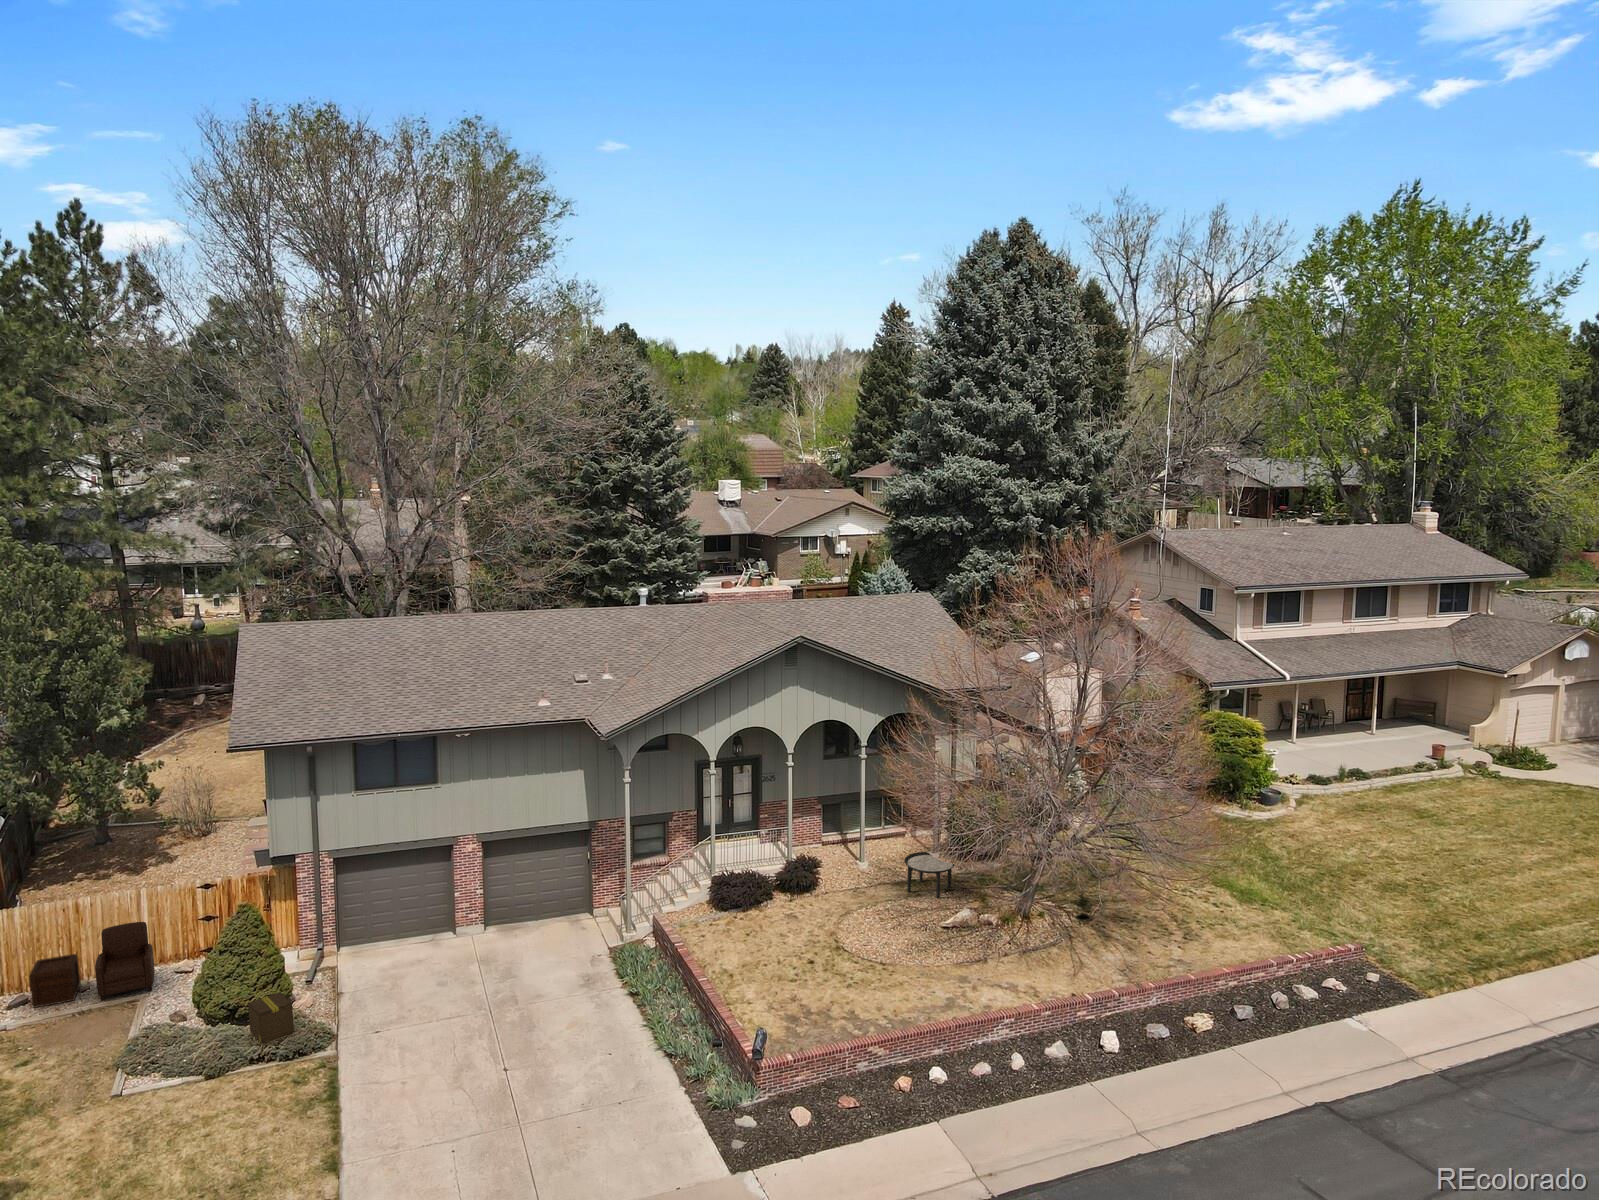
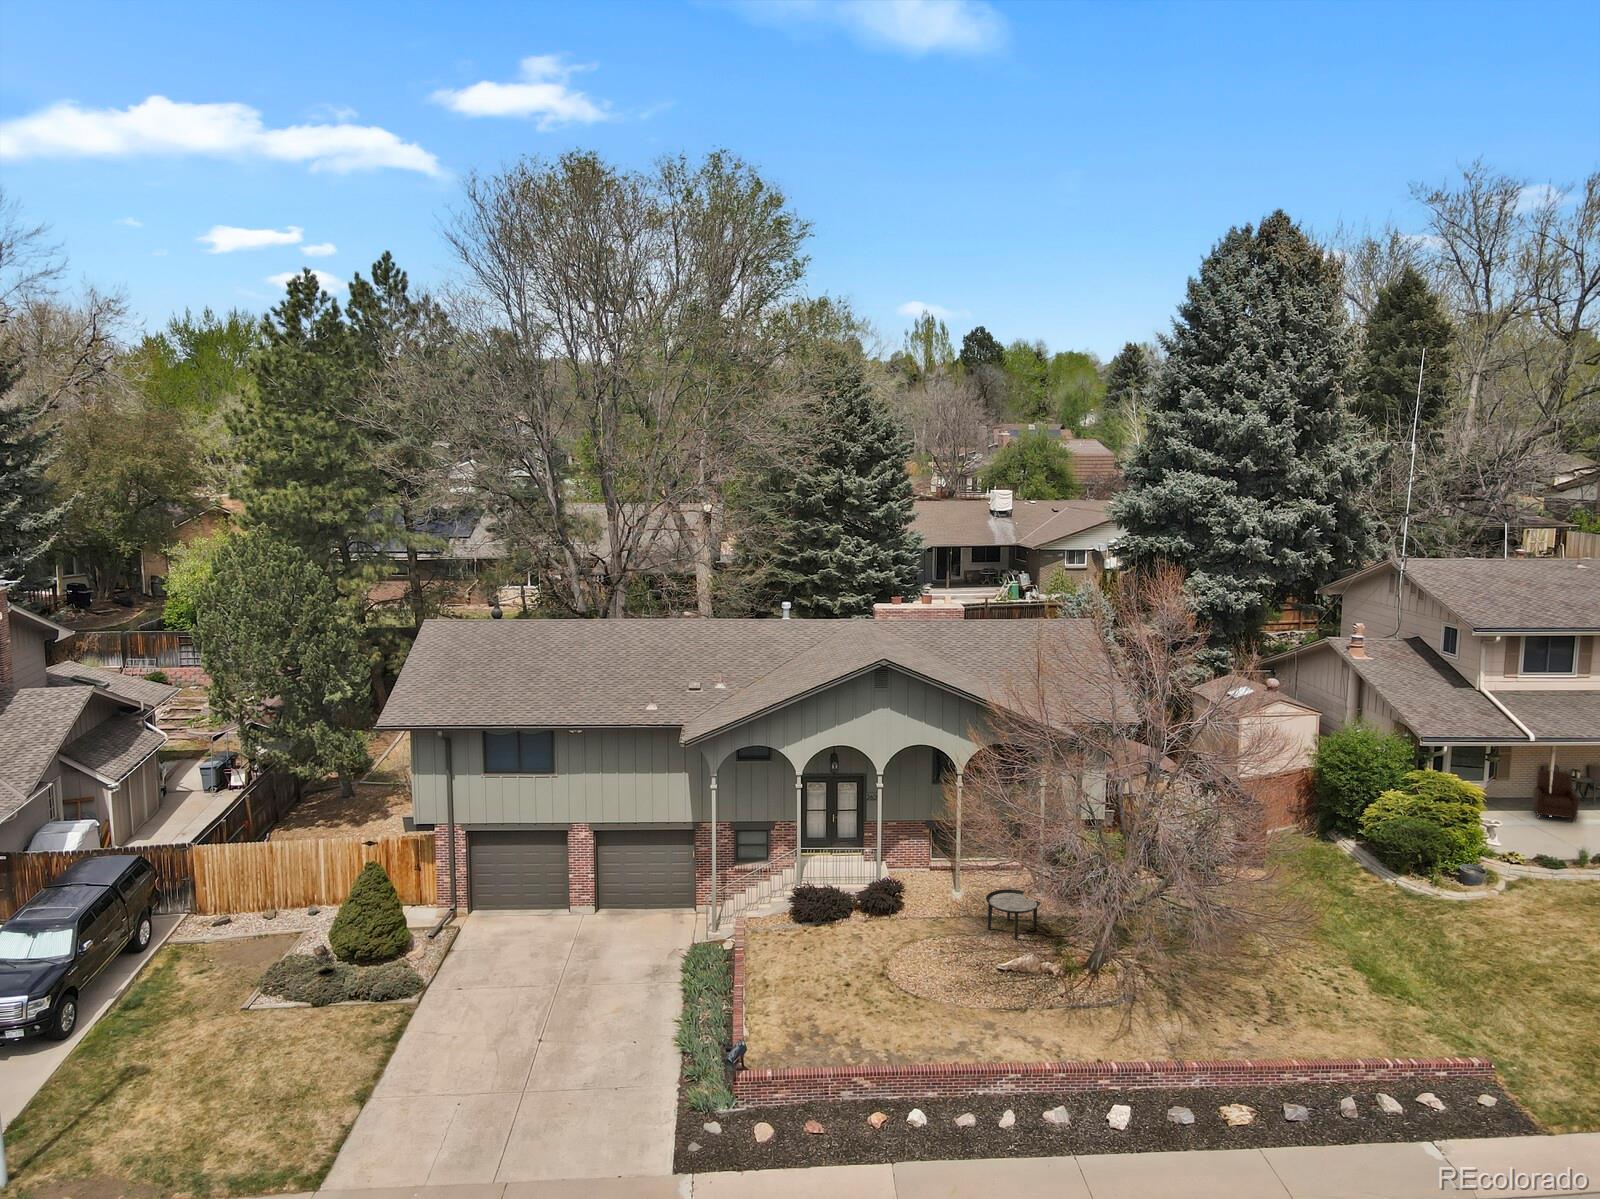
potted tree: present [1075,890,1092,921] -> present [315,944,336,977]
chair: present [95,922,155,1001] -> present [1533,770,1579,823]
wooden crate: present [29,954,81,1008] -> none [221,888,264,928]
cardboard box: present [248,992,294,1044] -> none [363,942,396,985]

